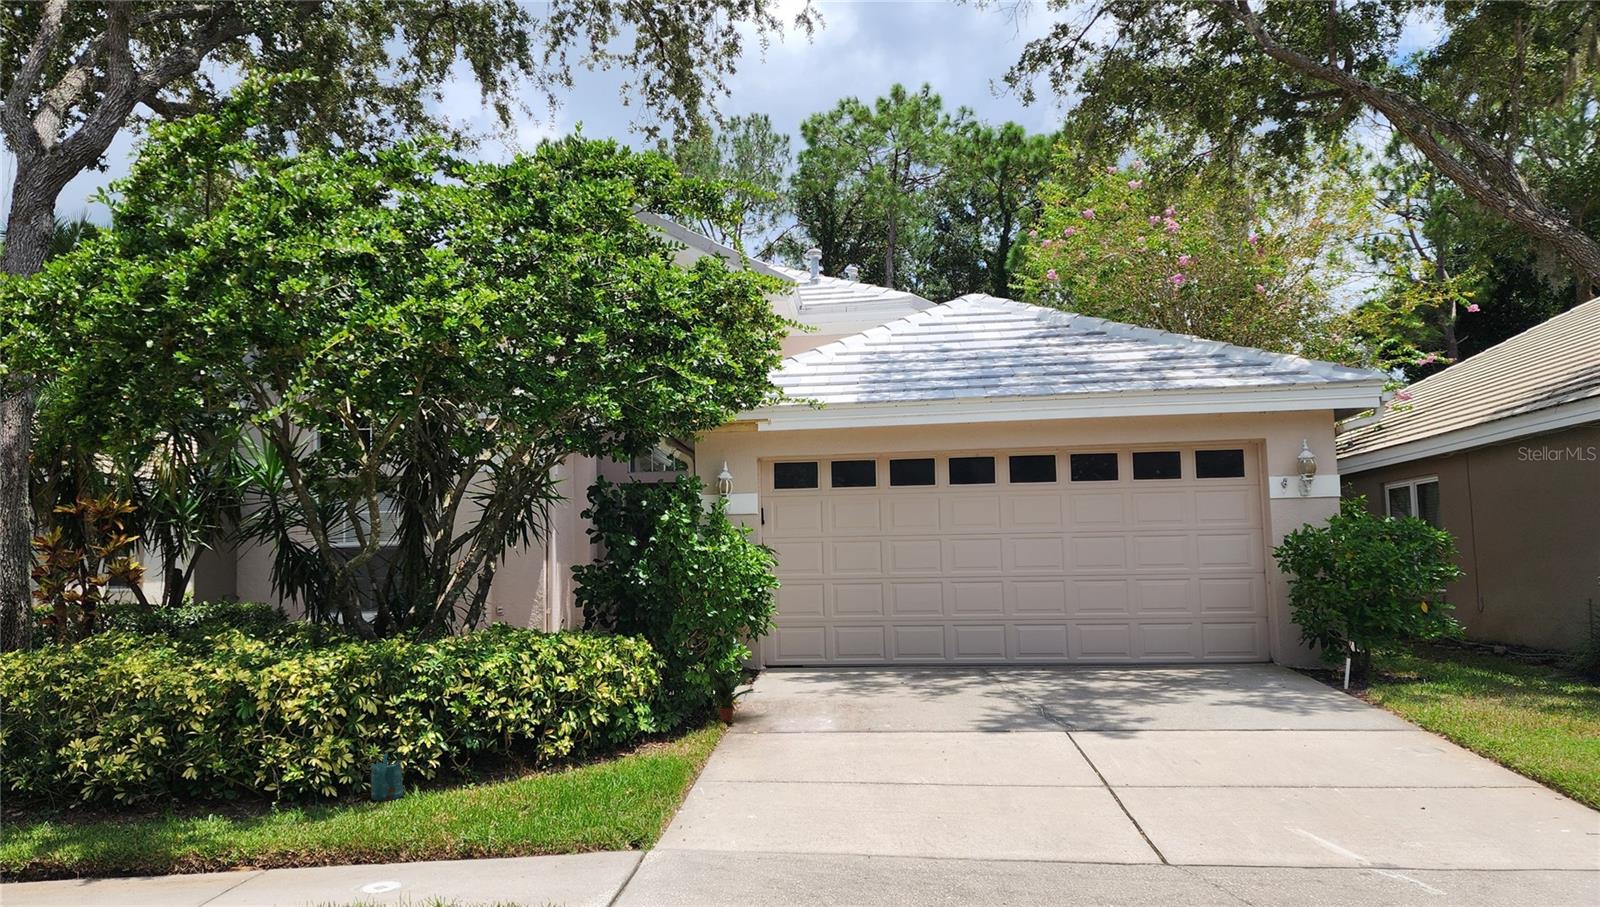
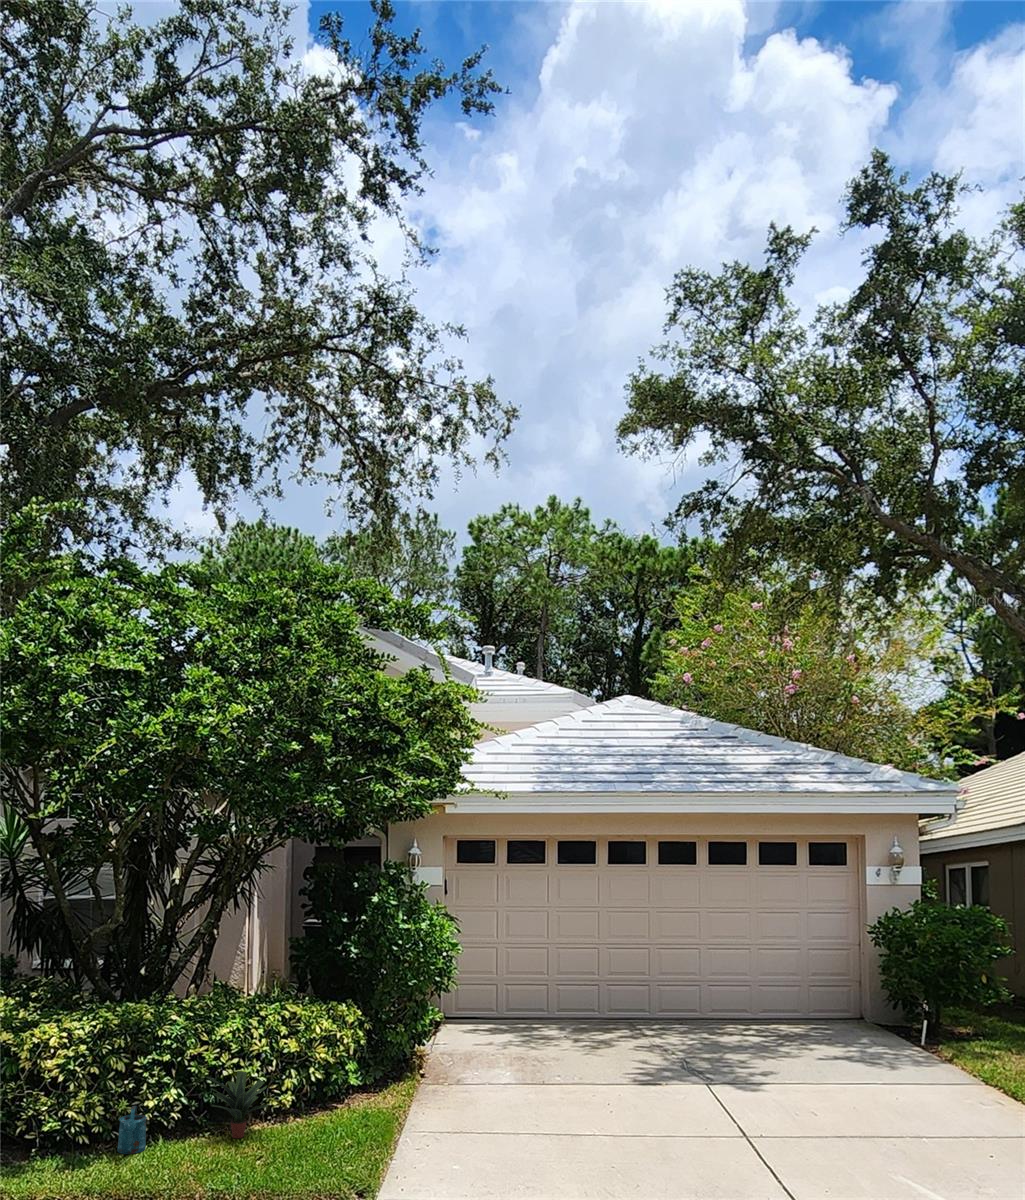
potted plant: present [704,668,753,721] -> present [206,1071,268,1138]

